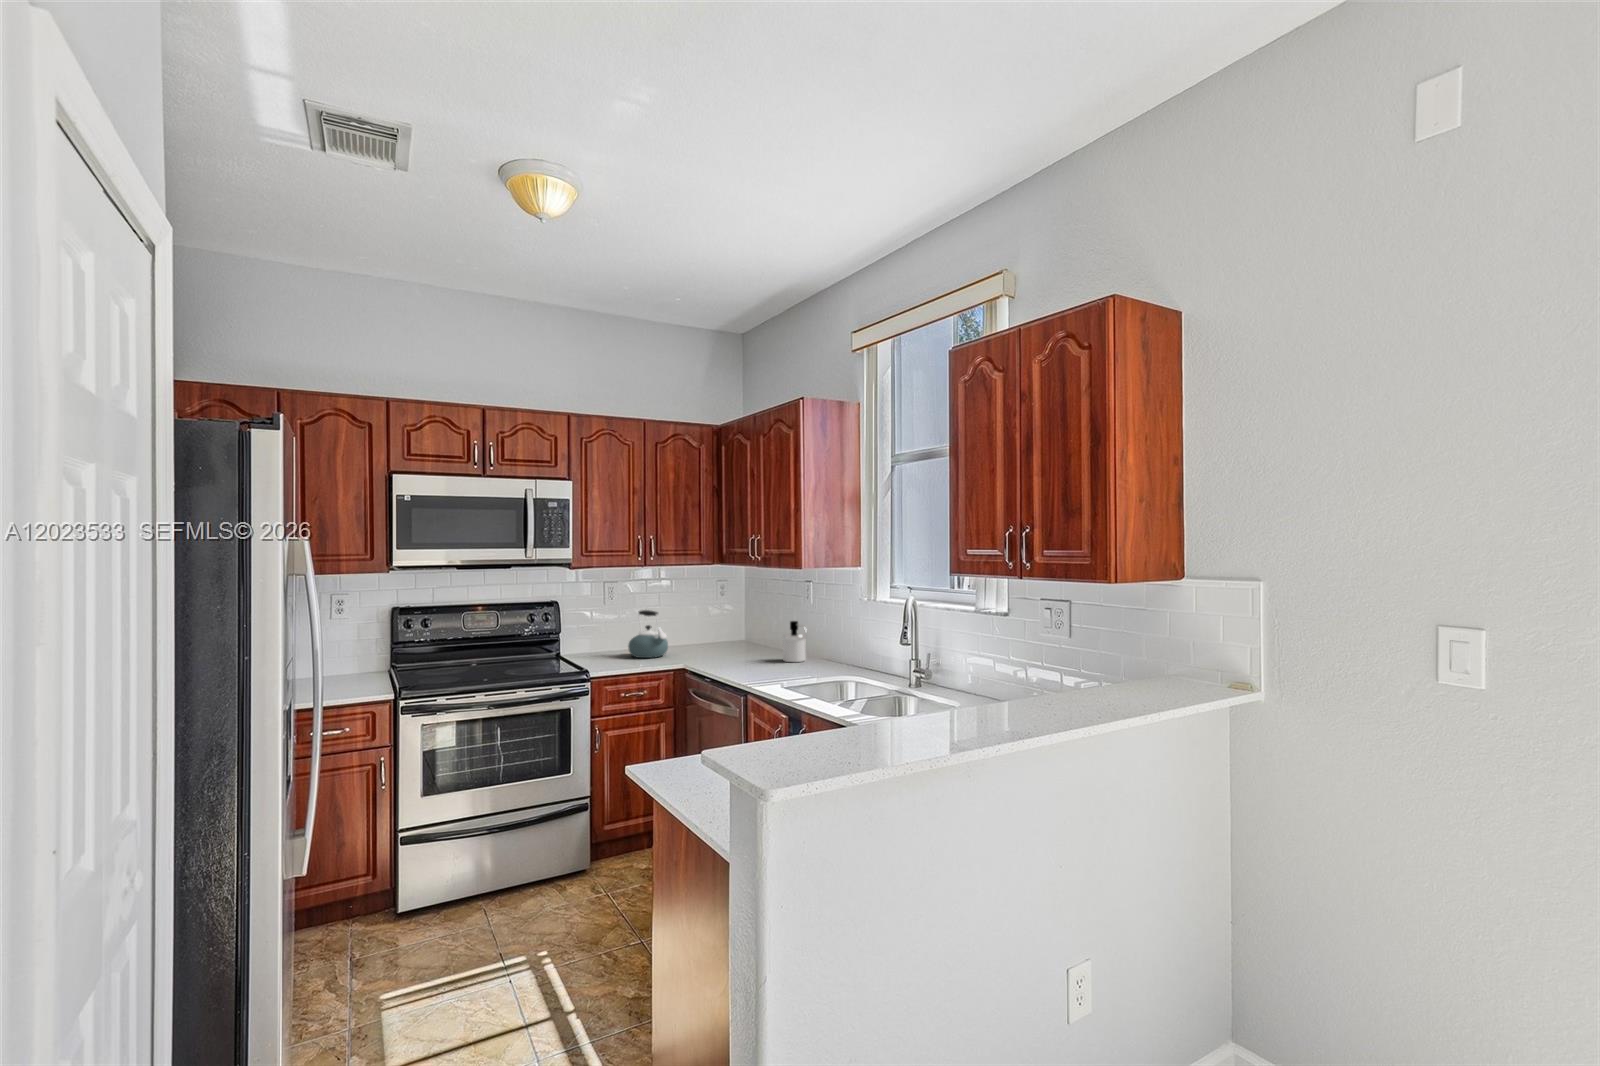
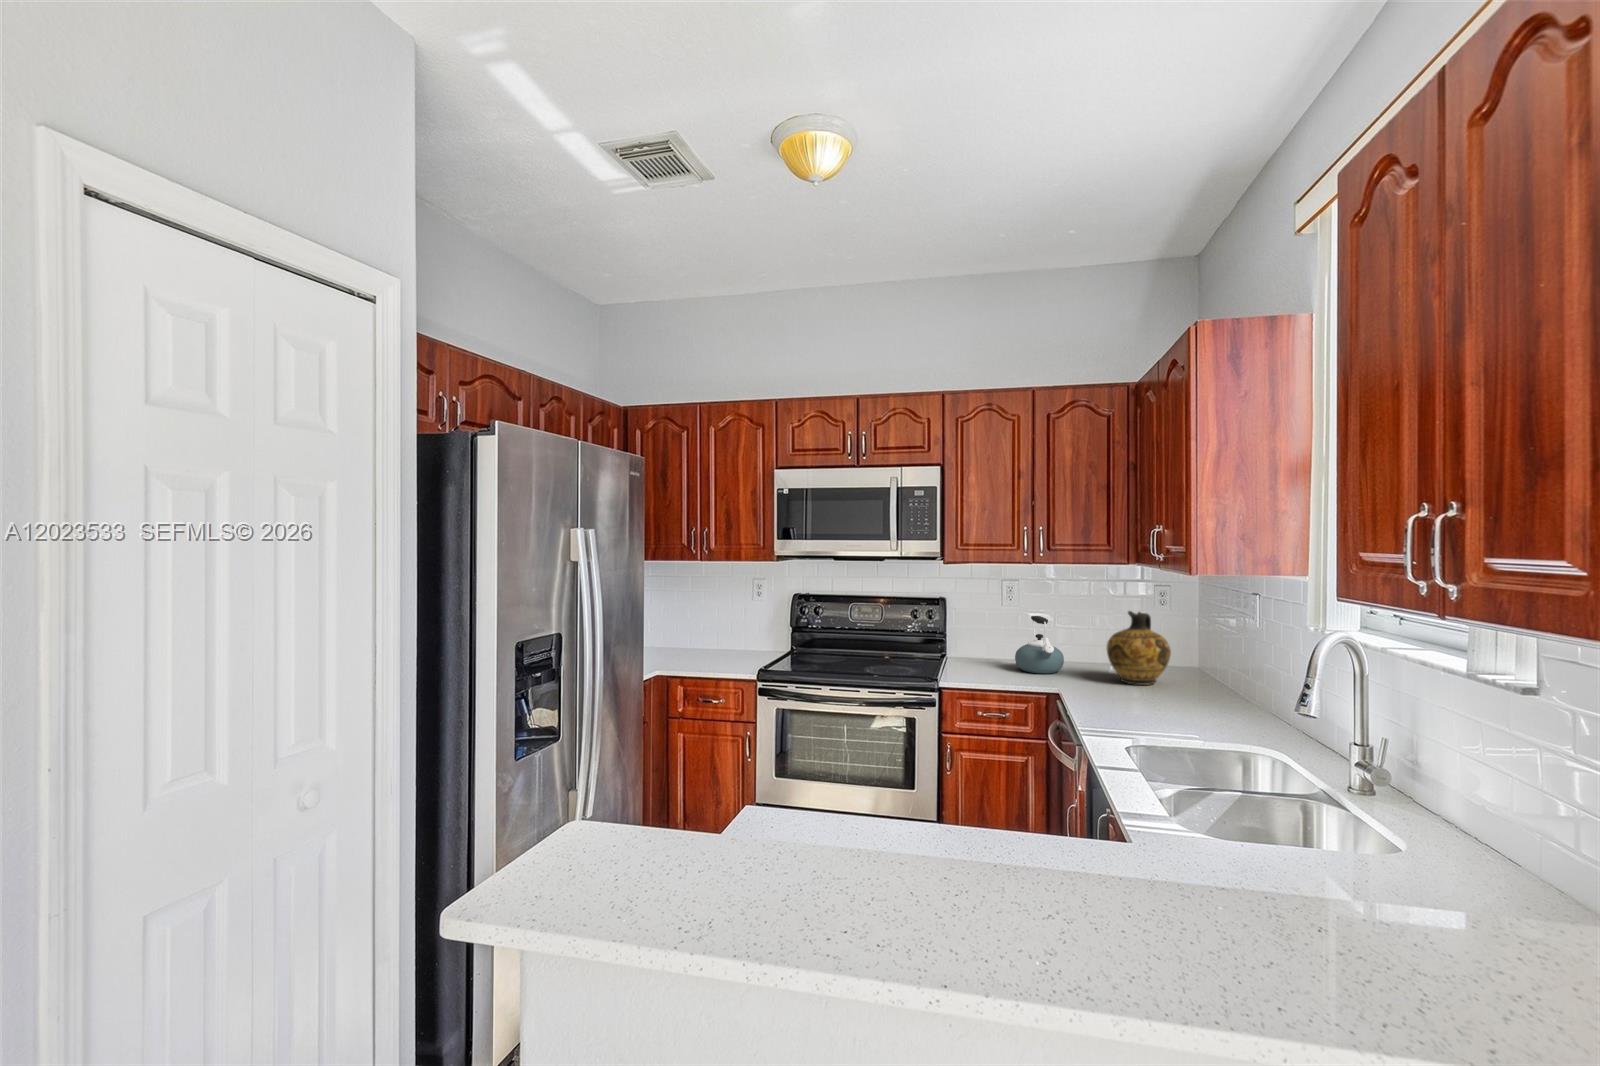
ceramic jug: none [703,599,748,655] -> present [1107,611,1171,685]
soap dispenser: present [782,621,807,662] -> none [1197,651,1237,712]

